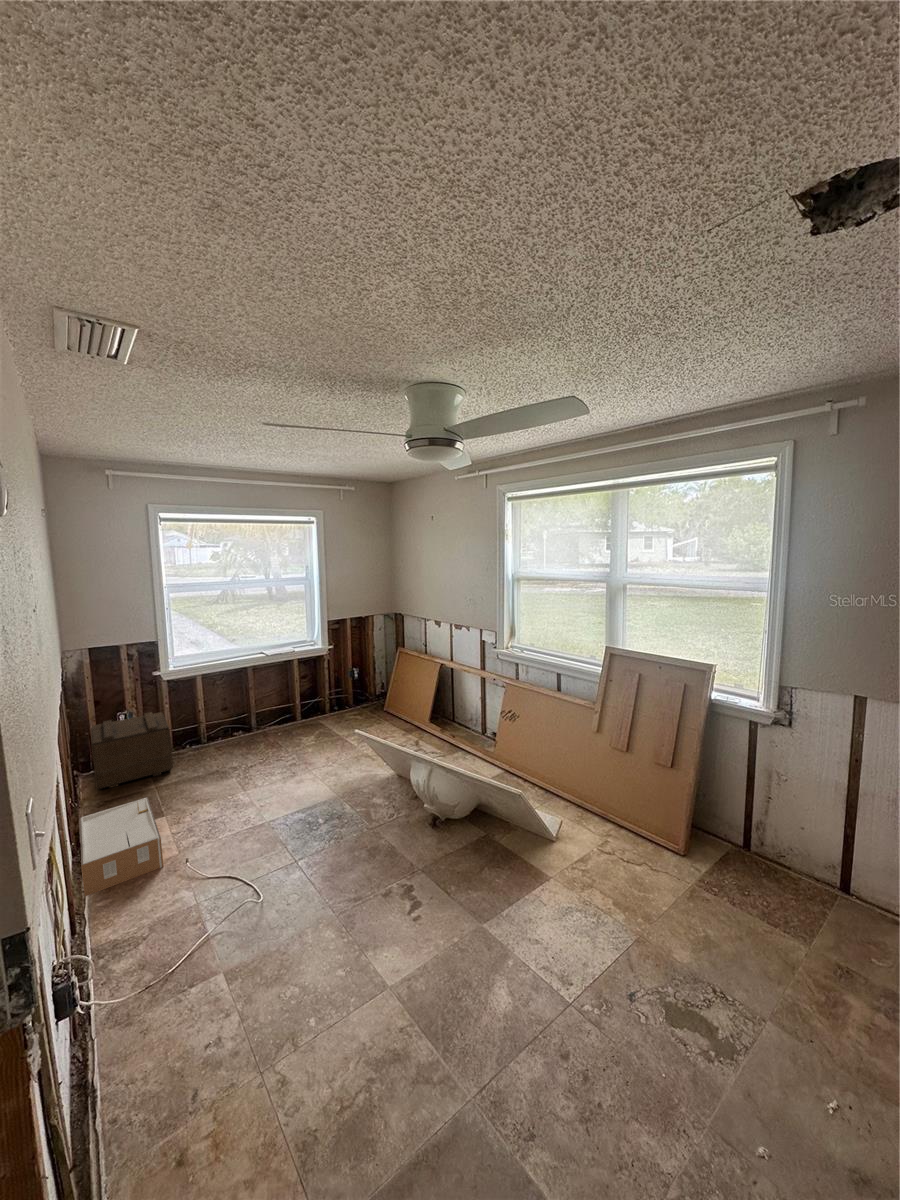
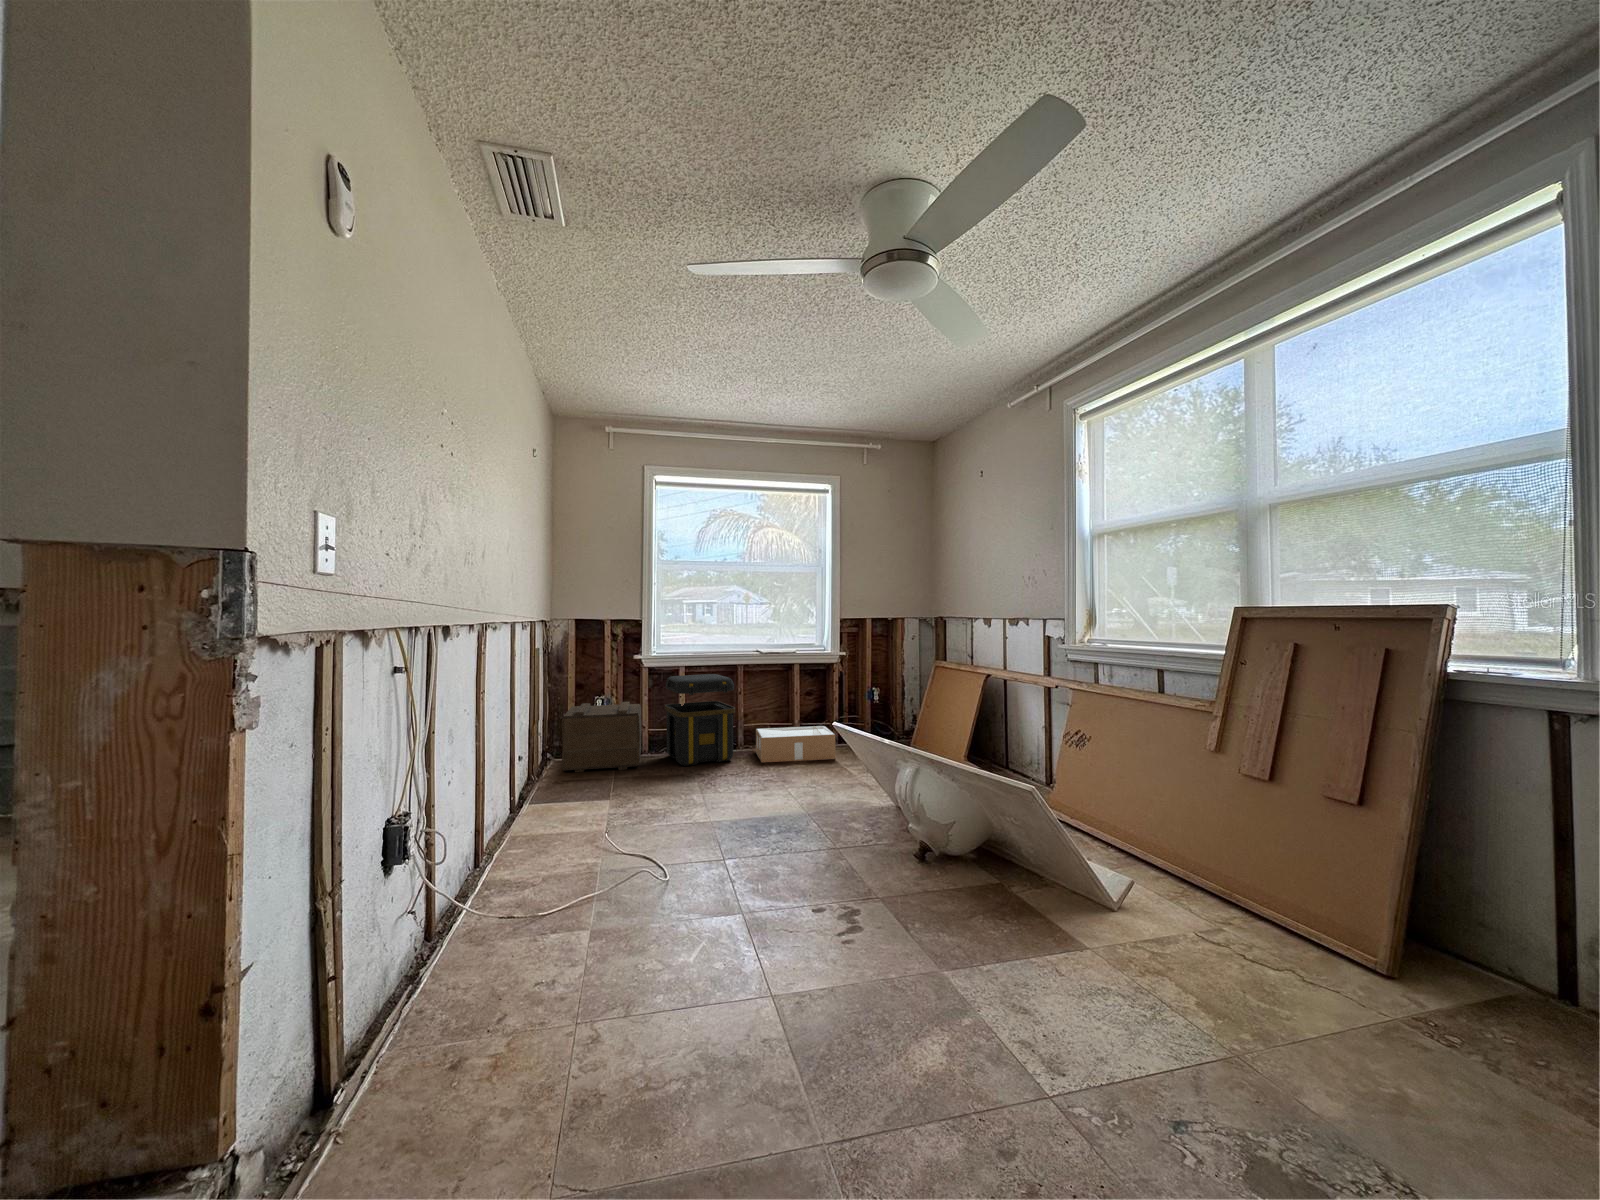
toolbox: none [187,677,255,760] -> present [665,674,735,766]
cardboard box: present [80,797,163,896] -> present [756,726,836,762]

